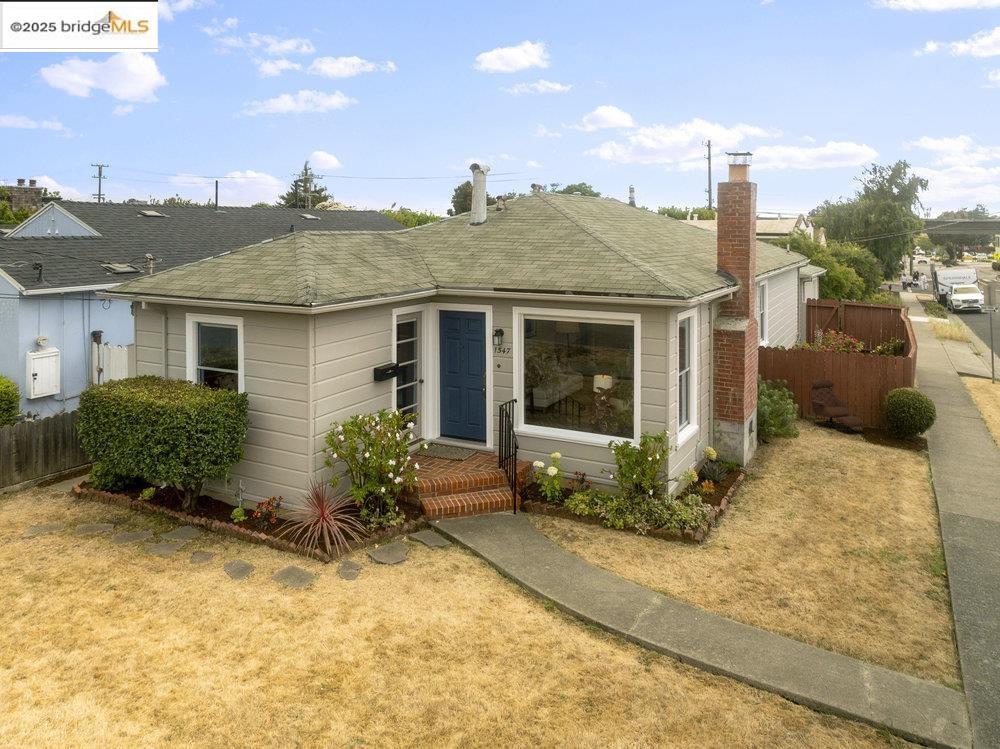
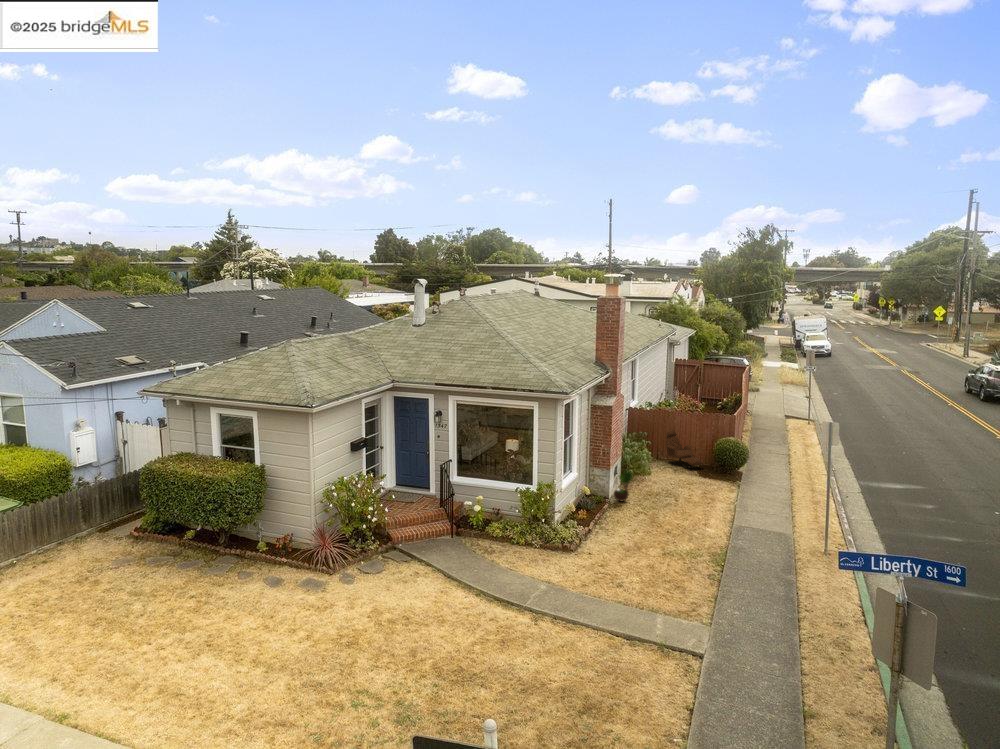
potted tree: none [747,424,779,471] -> present [614,472,632,501]

